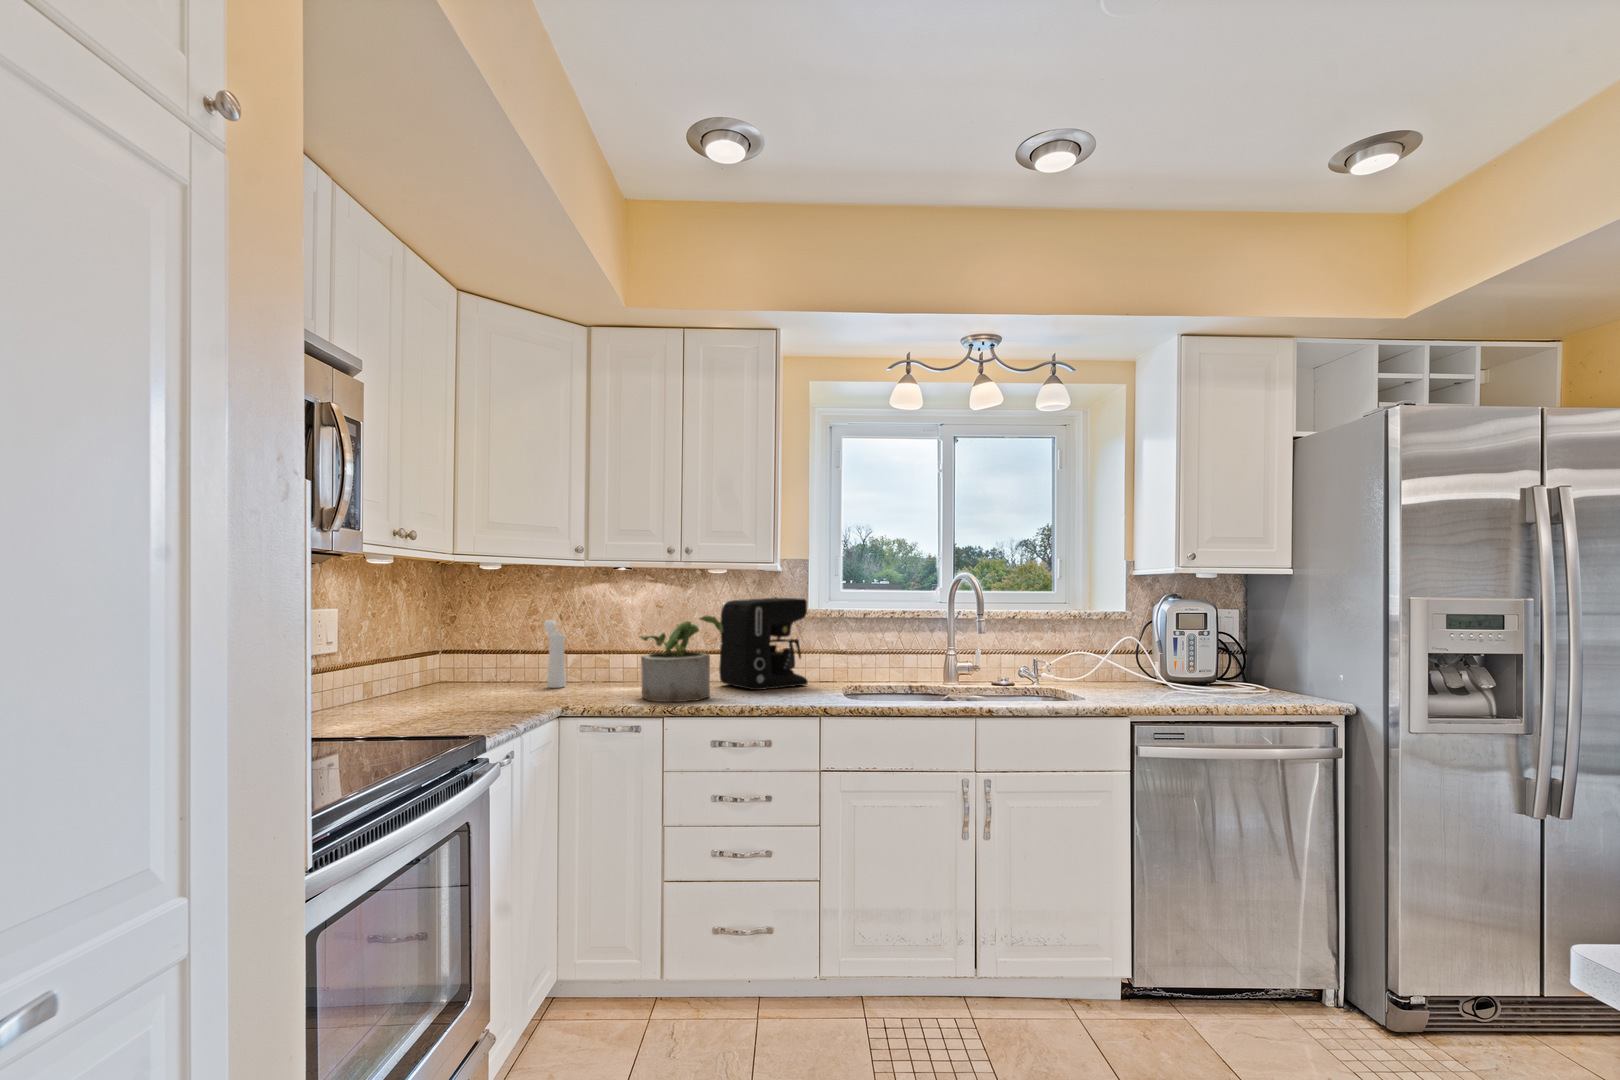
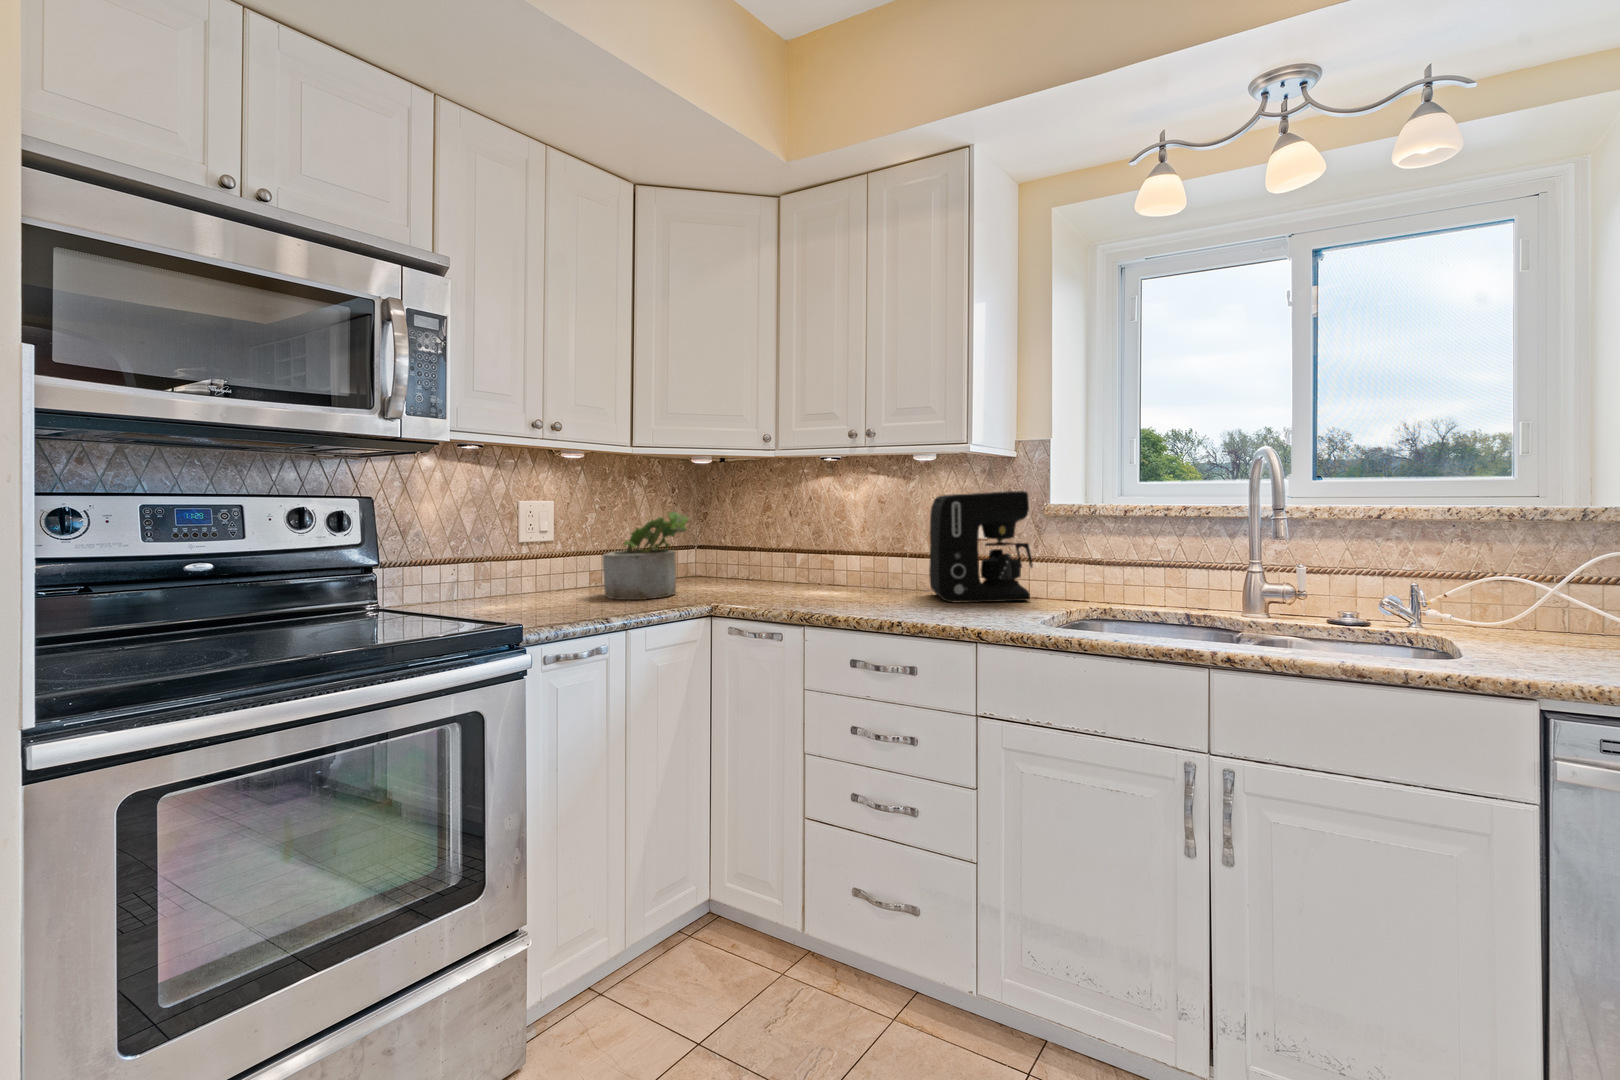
potted plant: present [640,616,723,702] -> present [603,512,688,600]
pepper mill: present [544,620,566,688] -> none [761,518,783,586]

